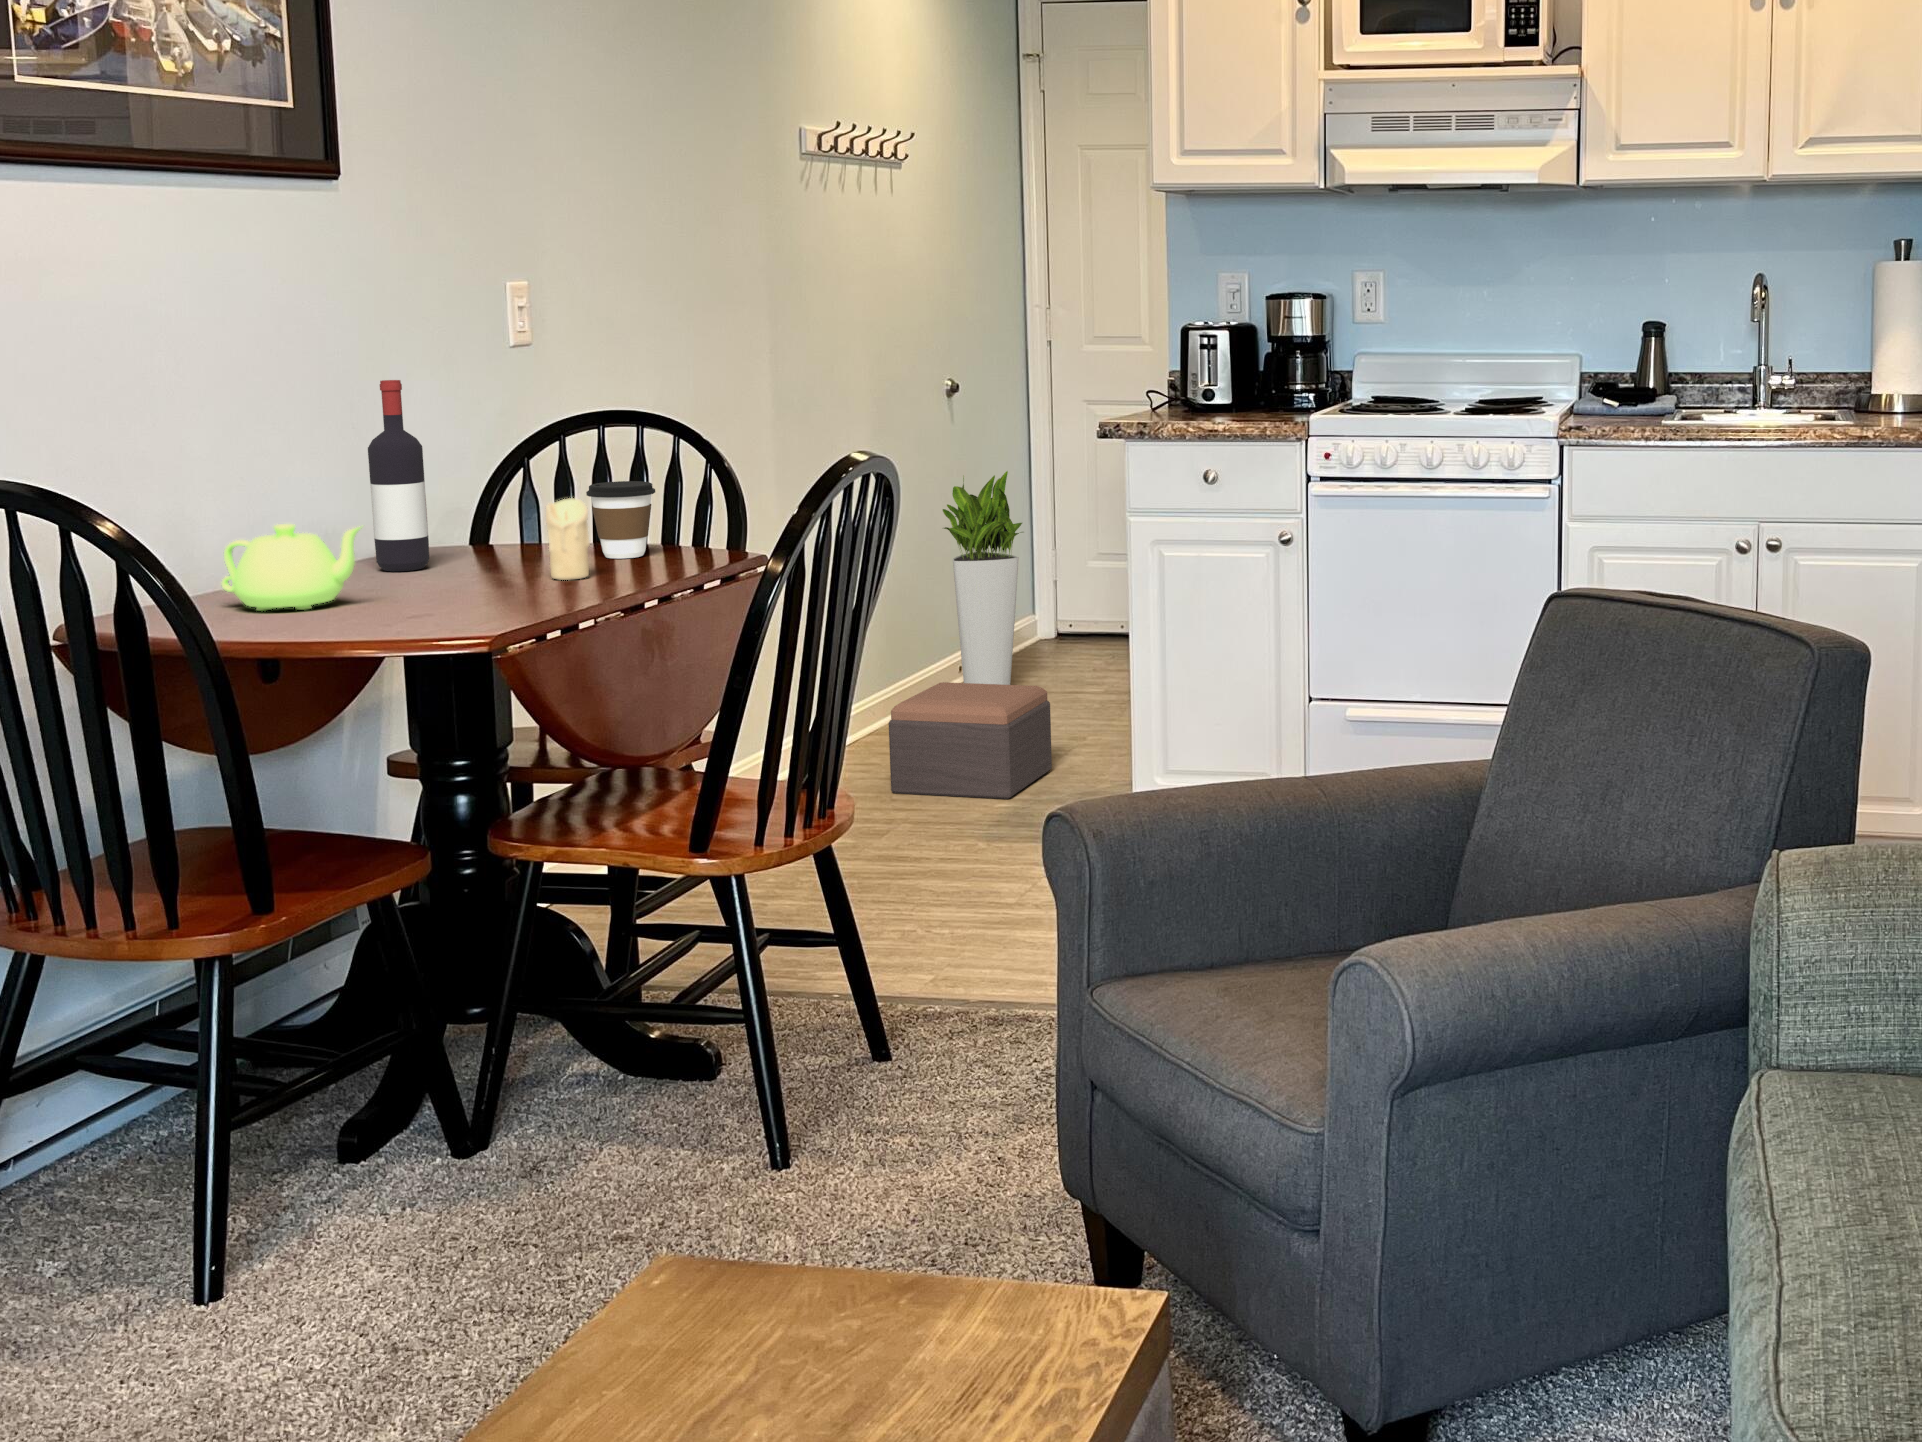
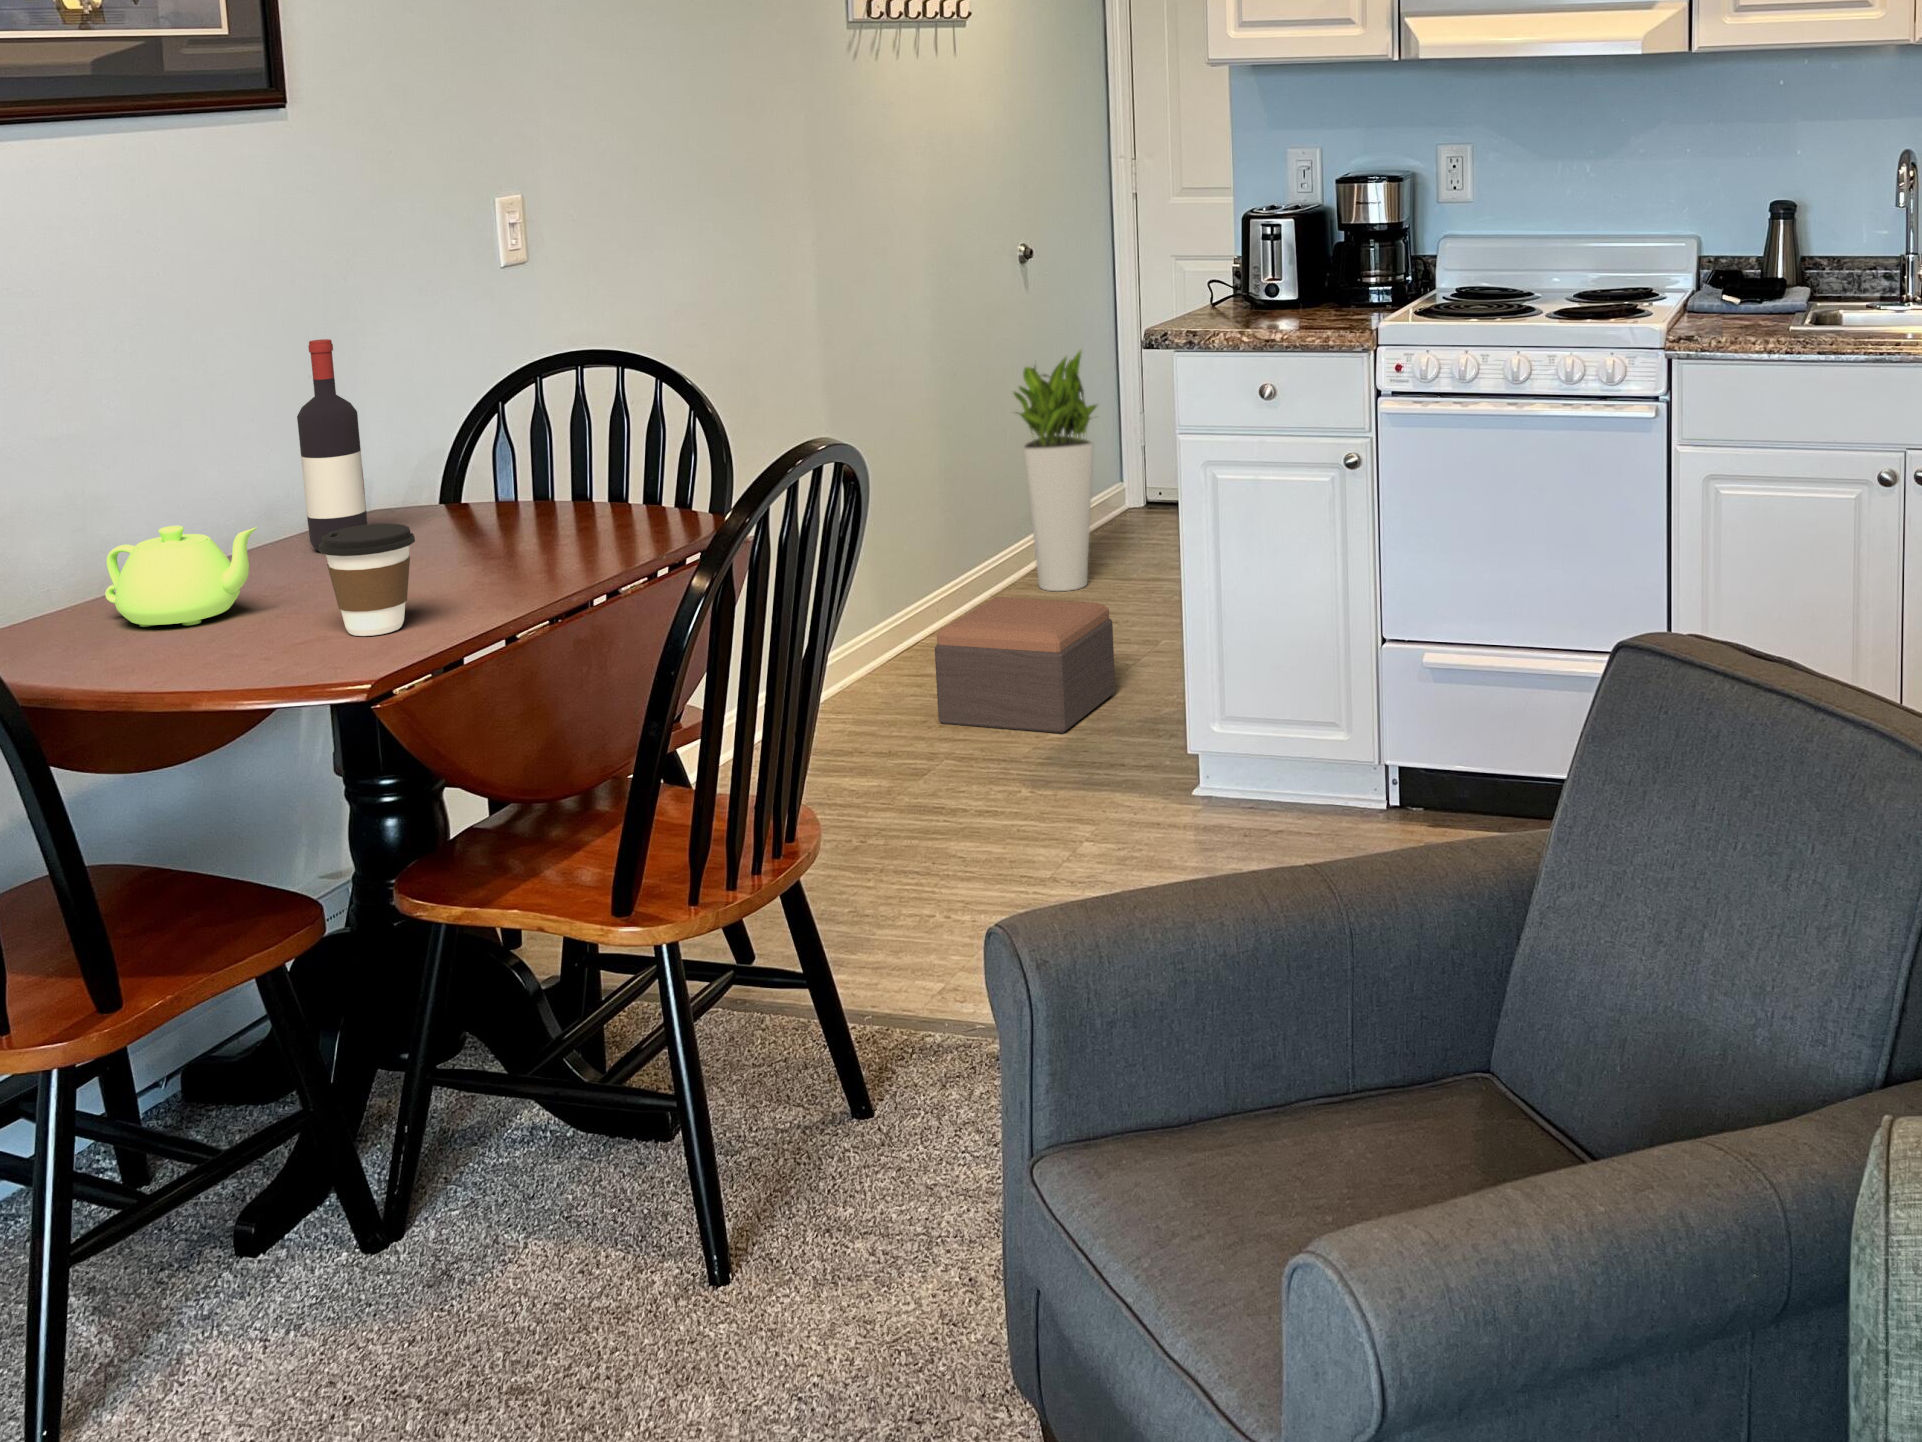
coffee cup: present [586,481,655,559] -> present [319,524,415,636]
candle: present [546,498,590,580] -> none [478,475,529,569]

